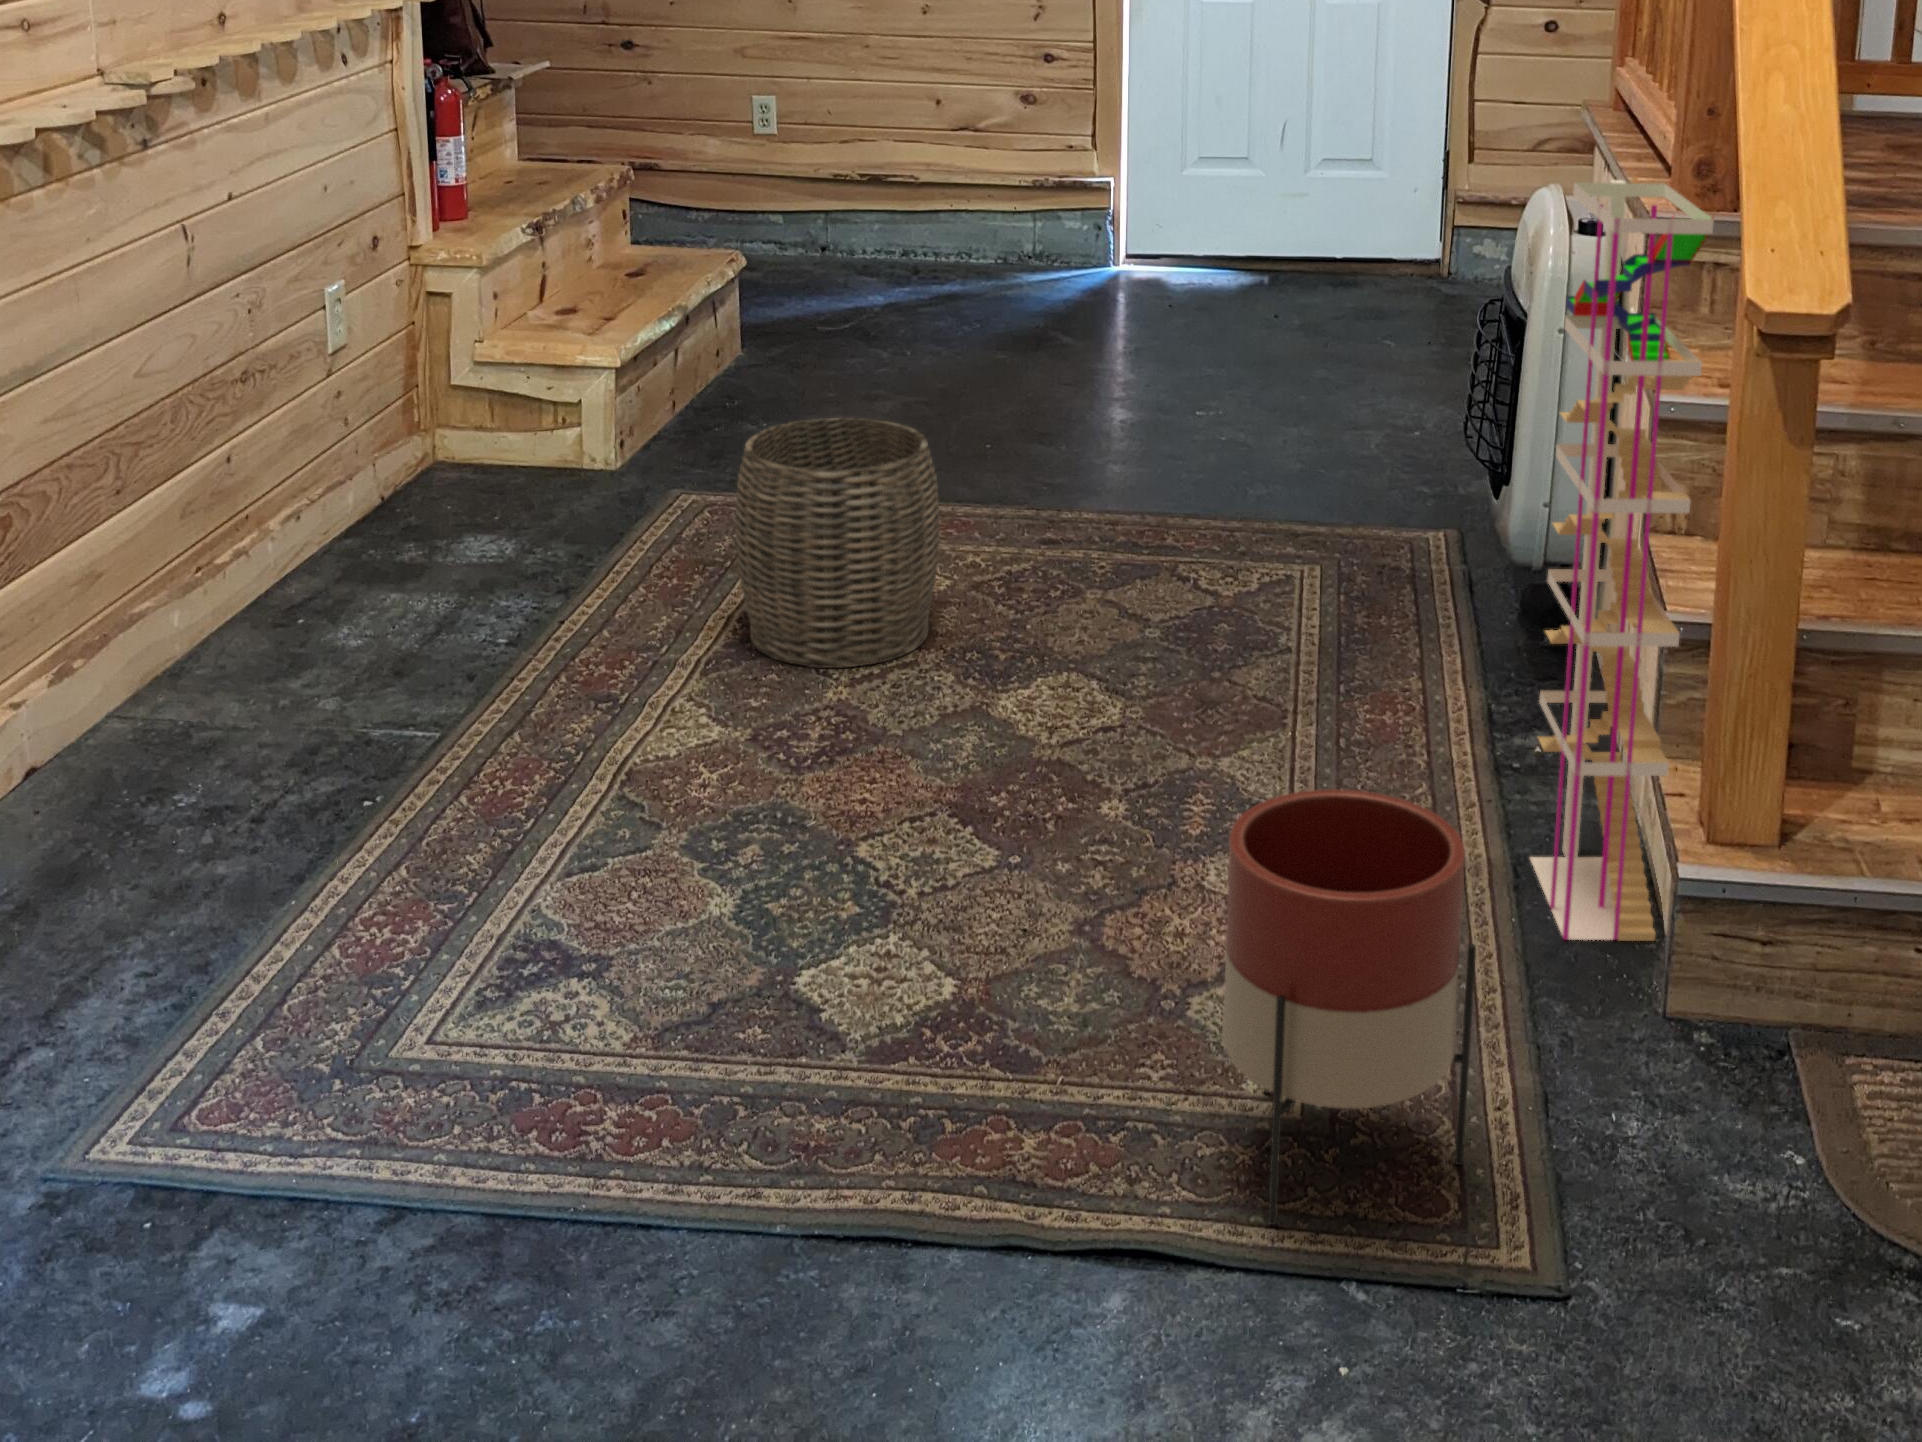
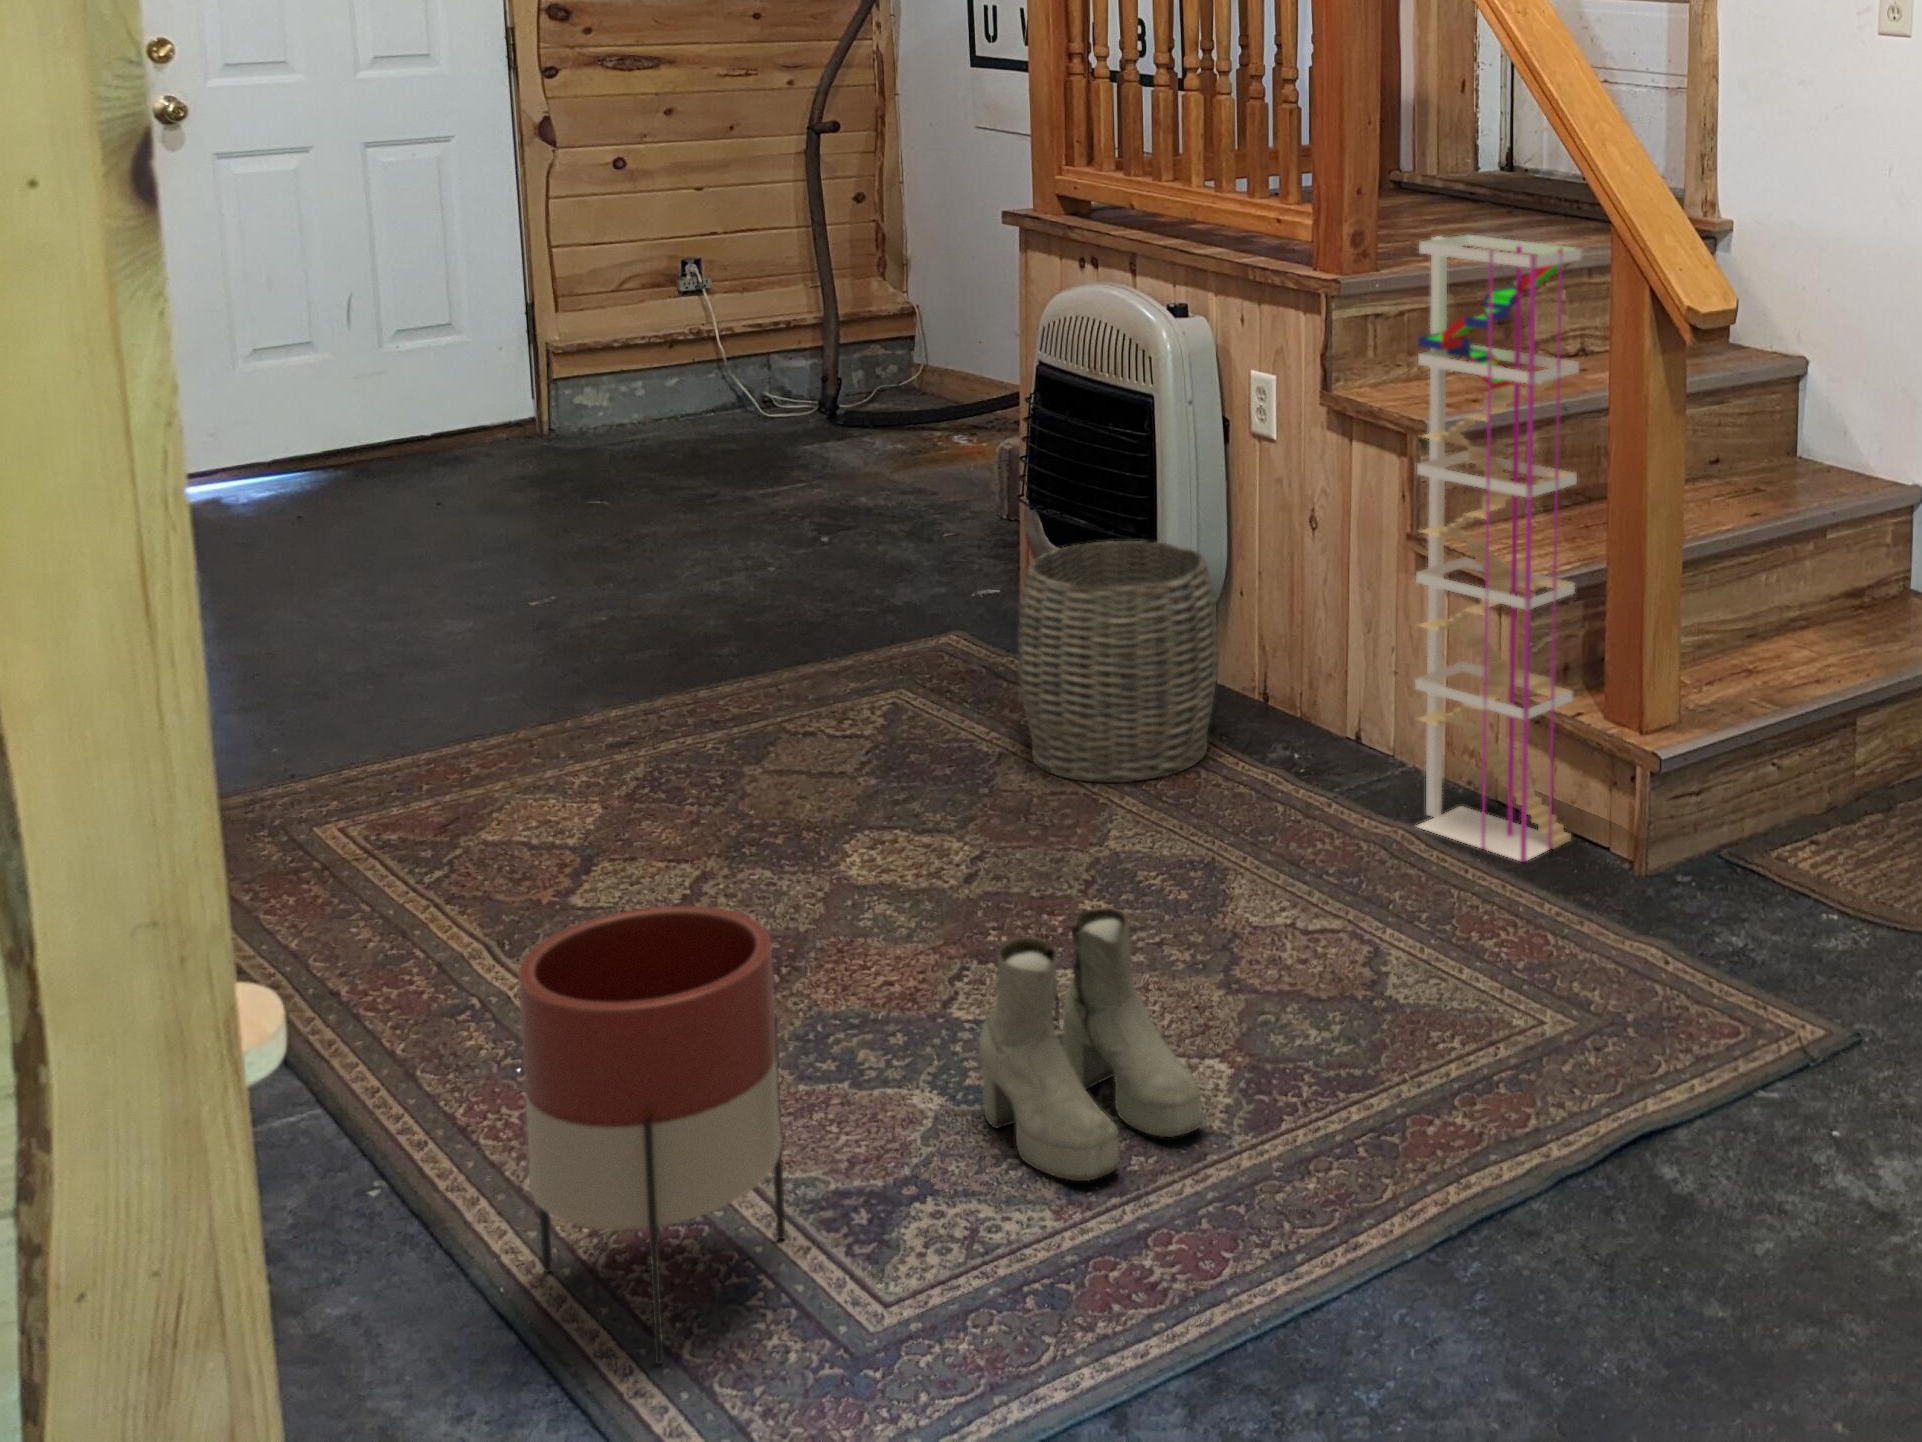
woven basket: present [736,418,940,668] -> present [1018,541,1218,782]
boots: none [696,781,889,1026] -> present [979,908,1202,1181]
planter: present [1222,789,1476,1225] -> present [518,906,785,1364]

